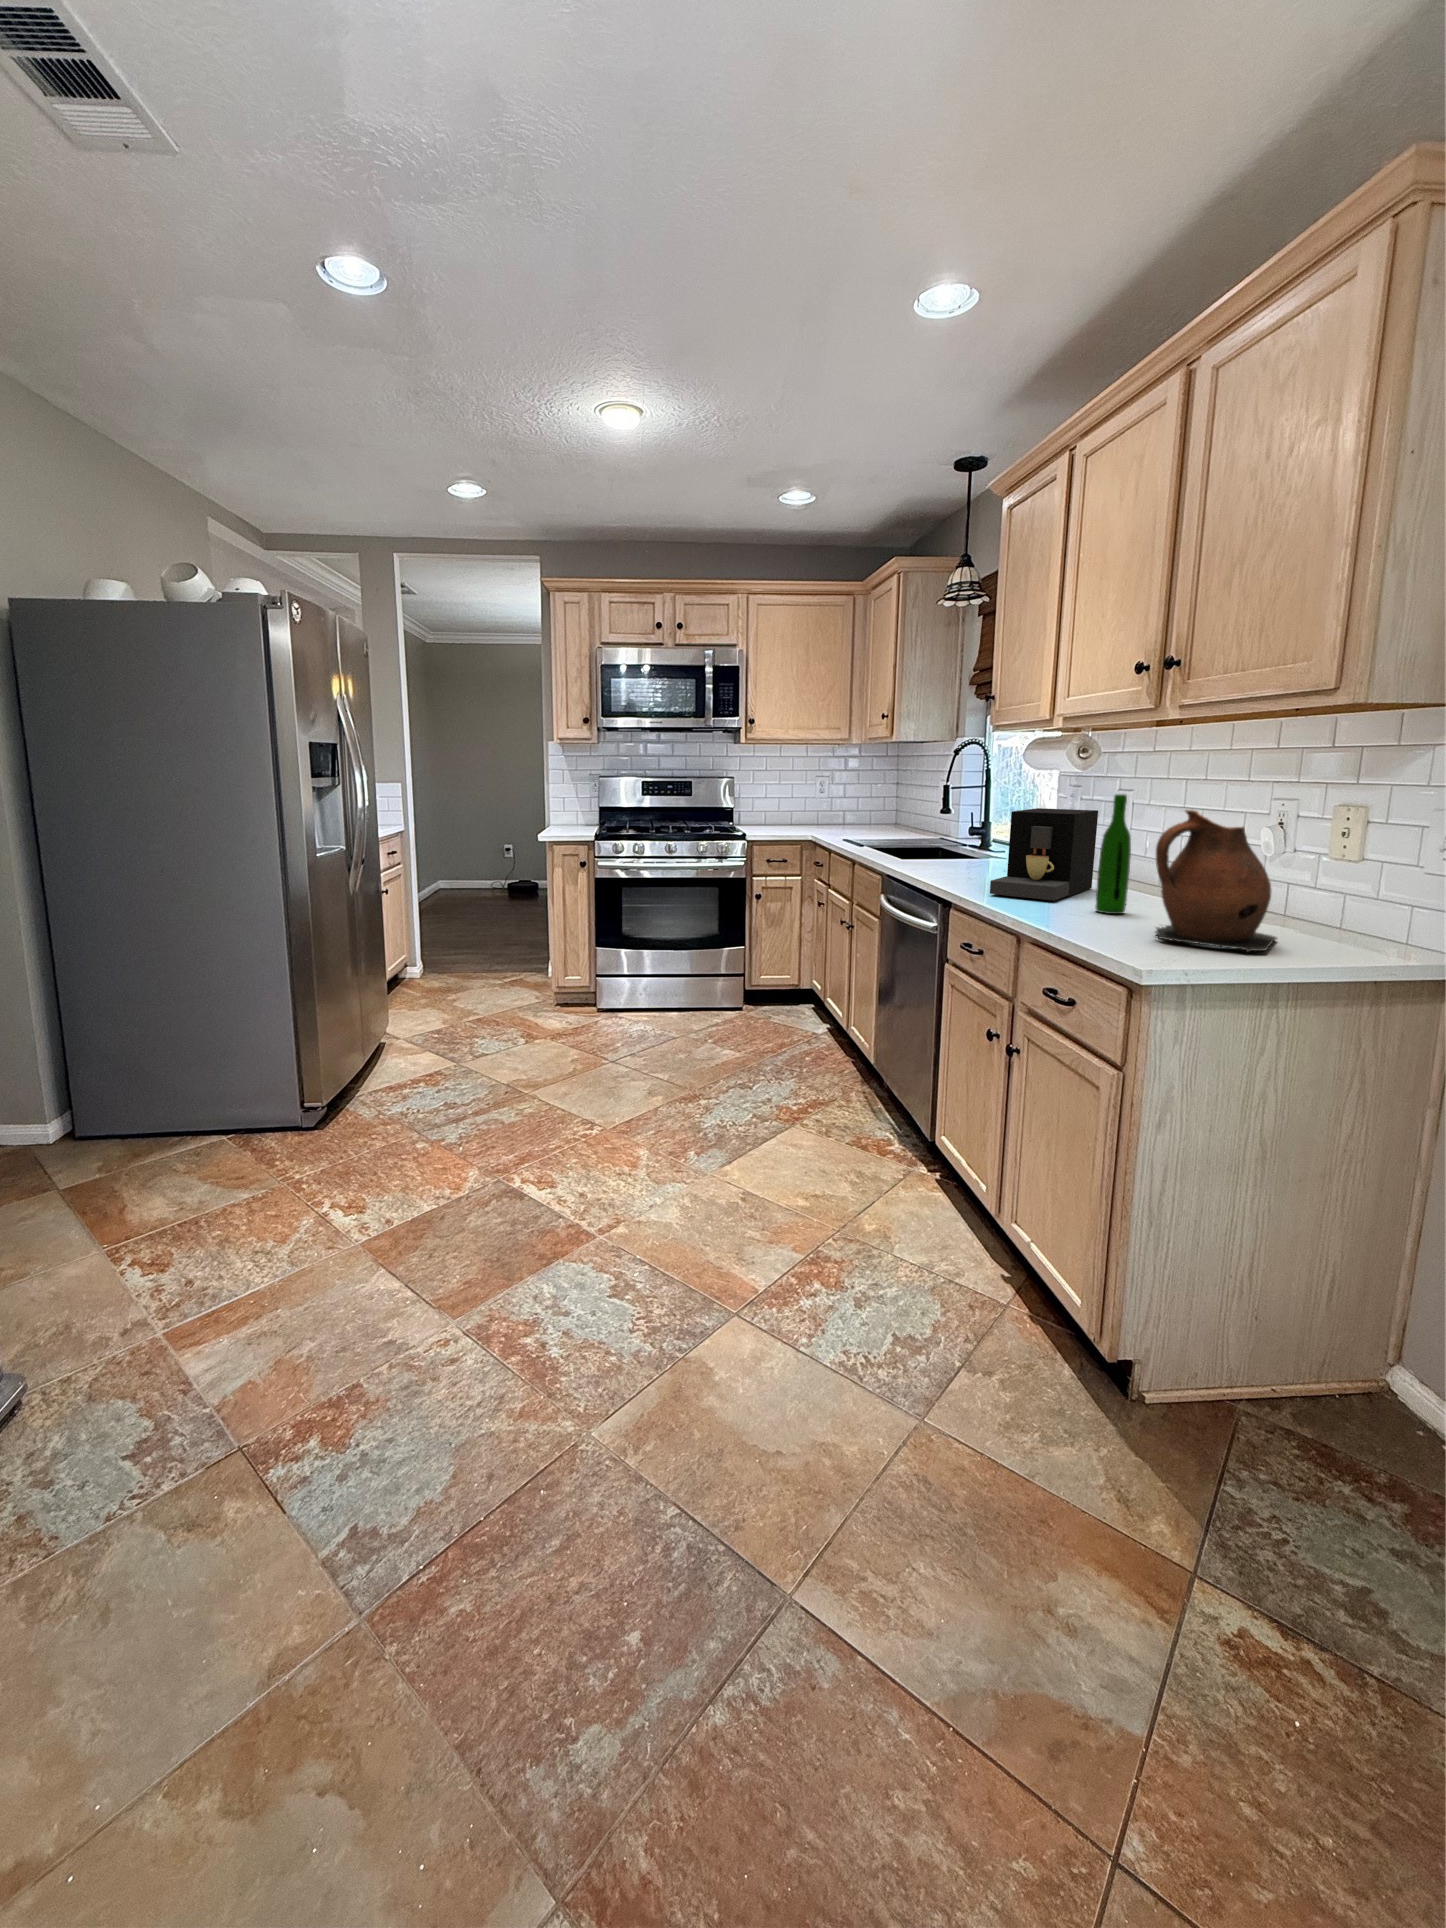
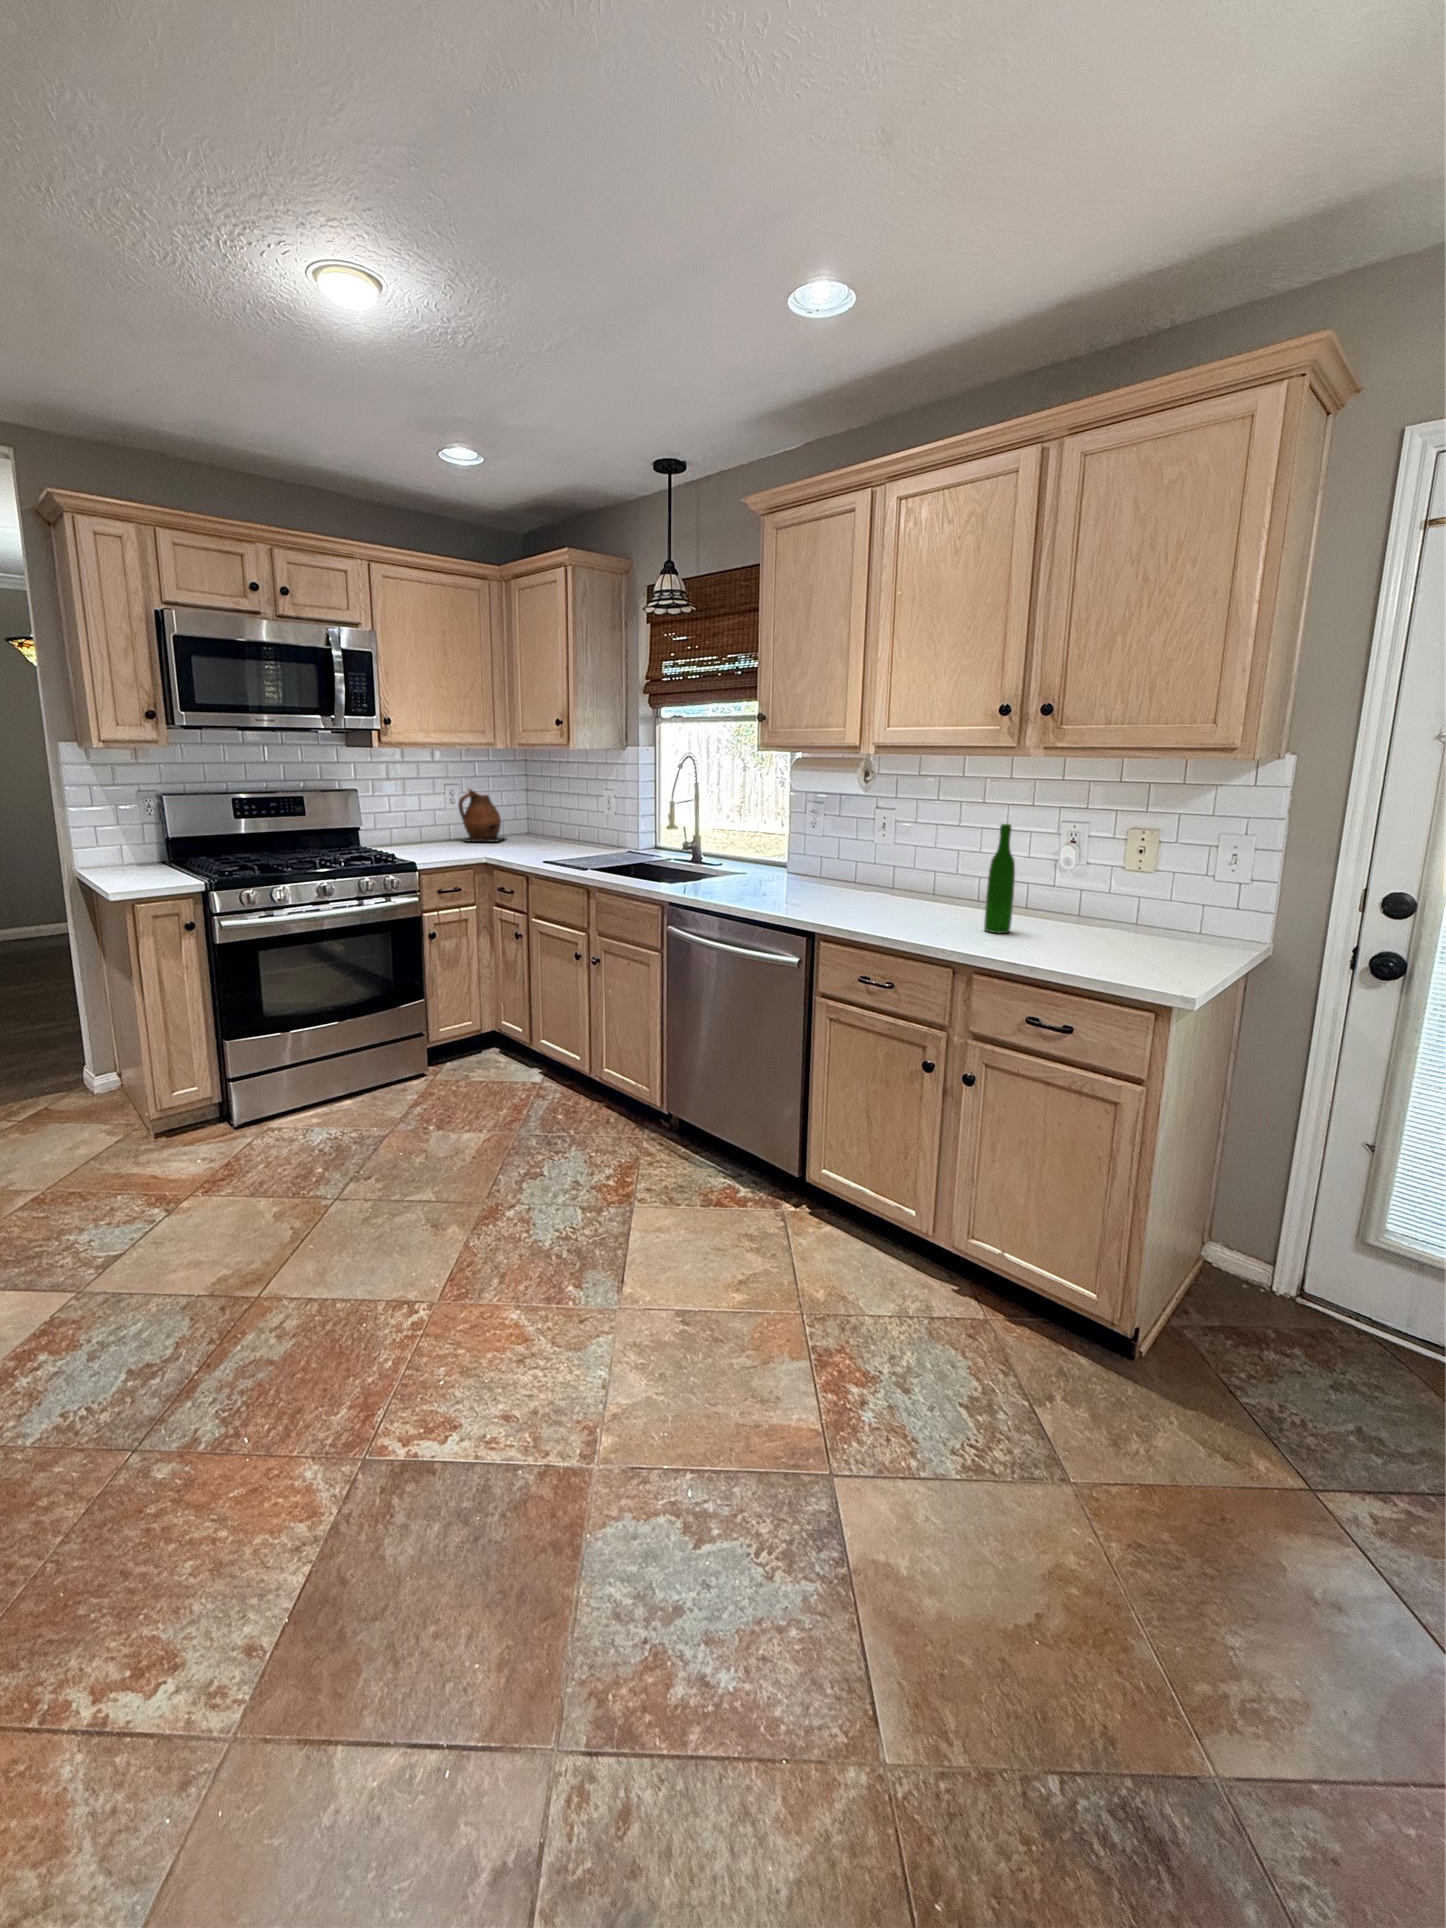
coffee maker: present [990,808,1098,901] -> none [852,831,937,924]
ceramic pitcher: present [1156,810,1277,952] -> present [458,789,506,842]

